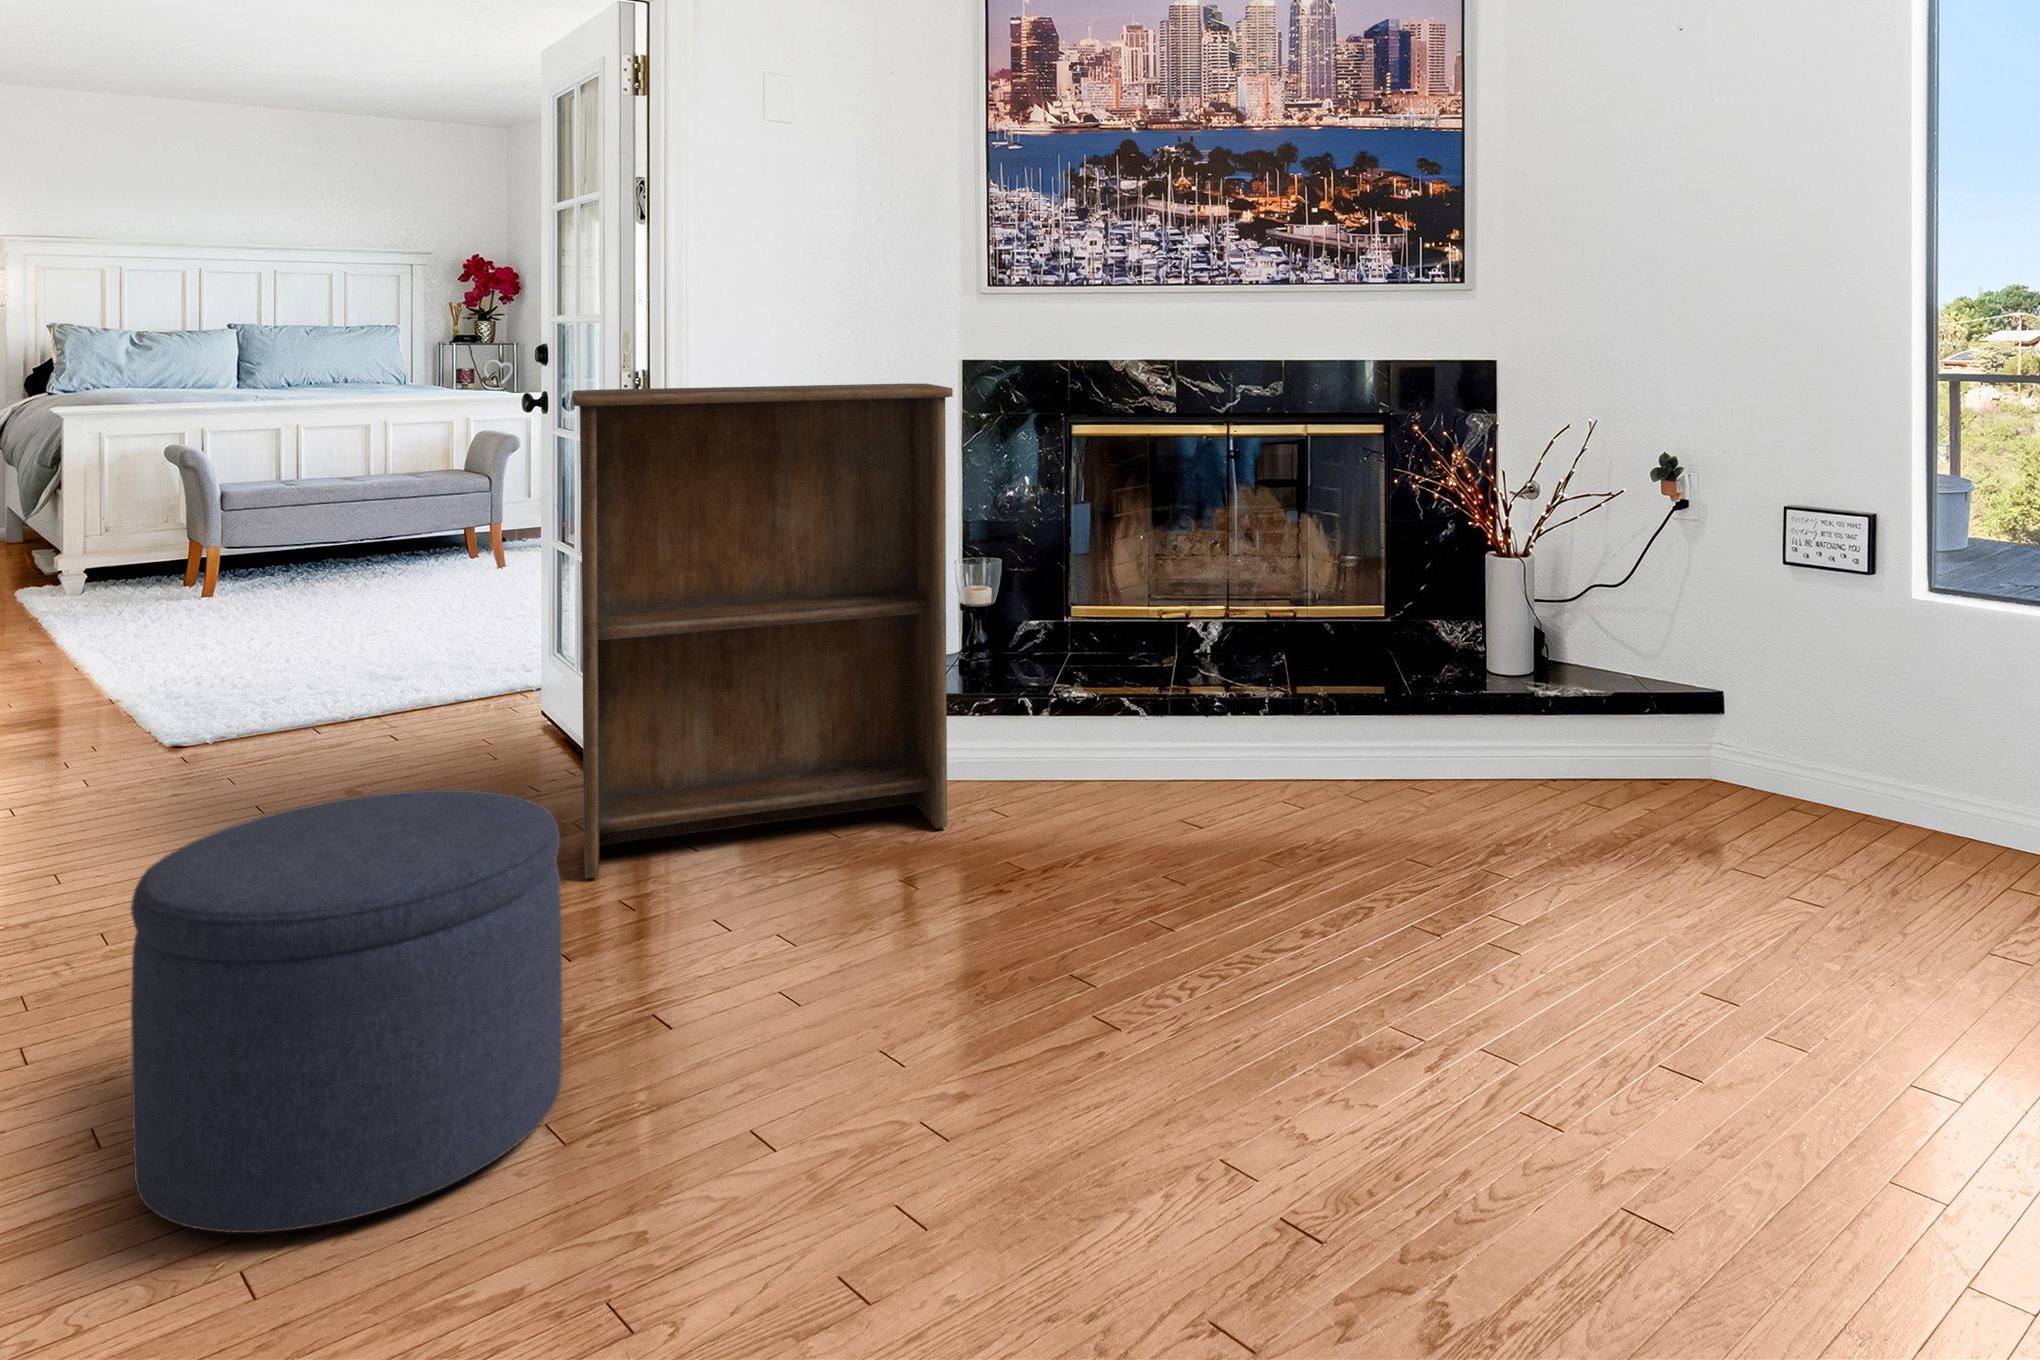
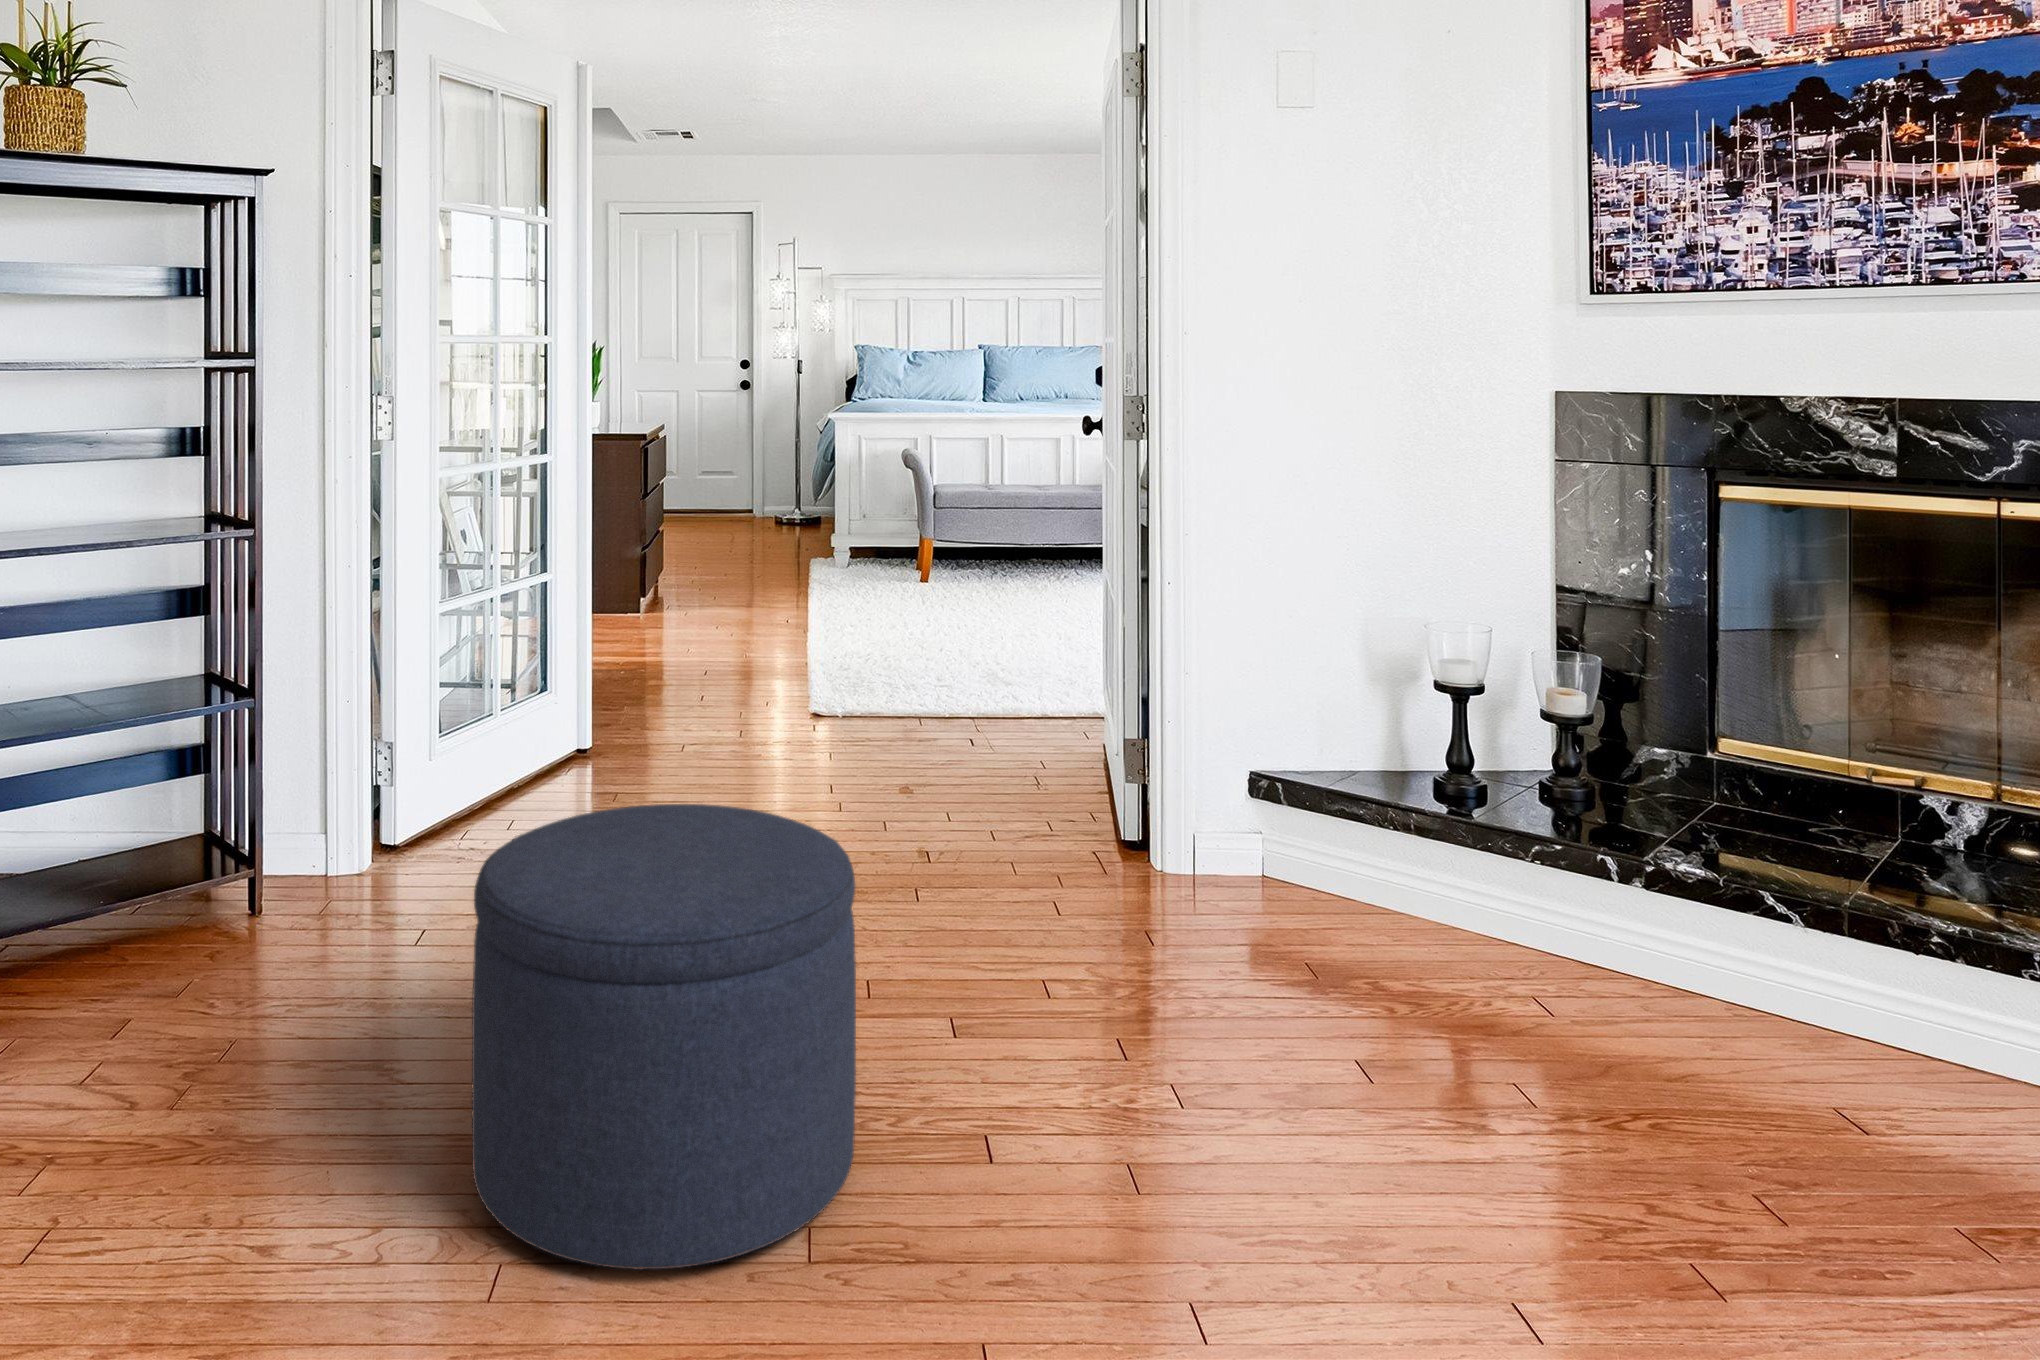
bookshelf: present [572,383,953,879] -> none [1020,409,1472,1004]

